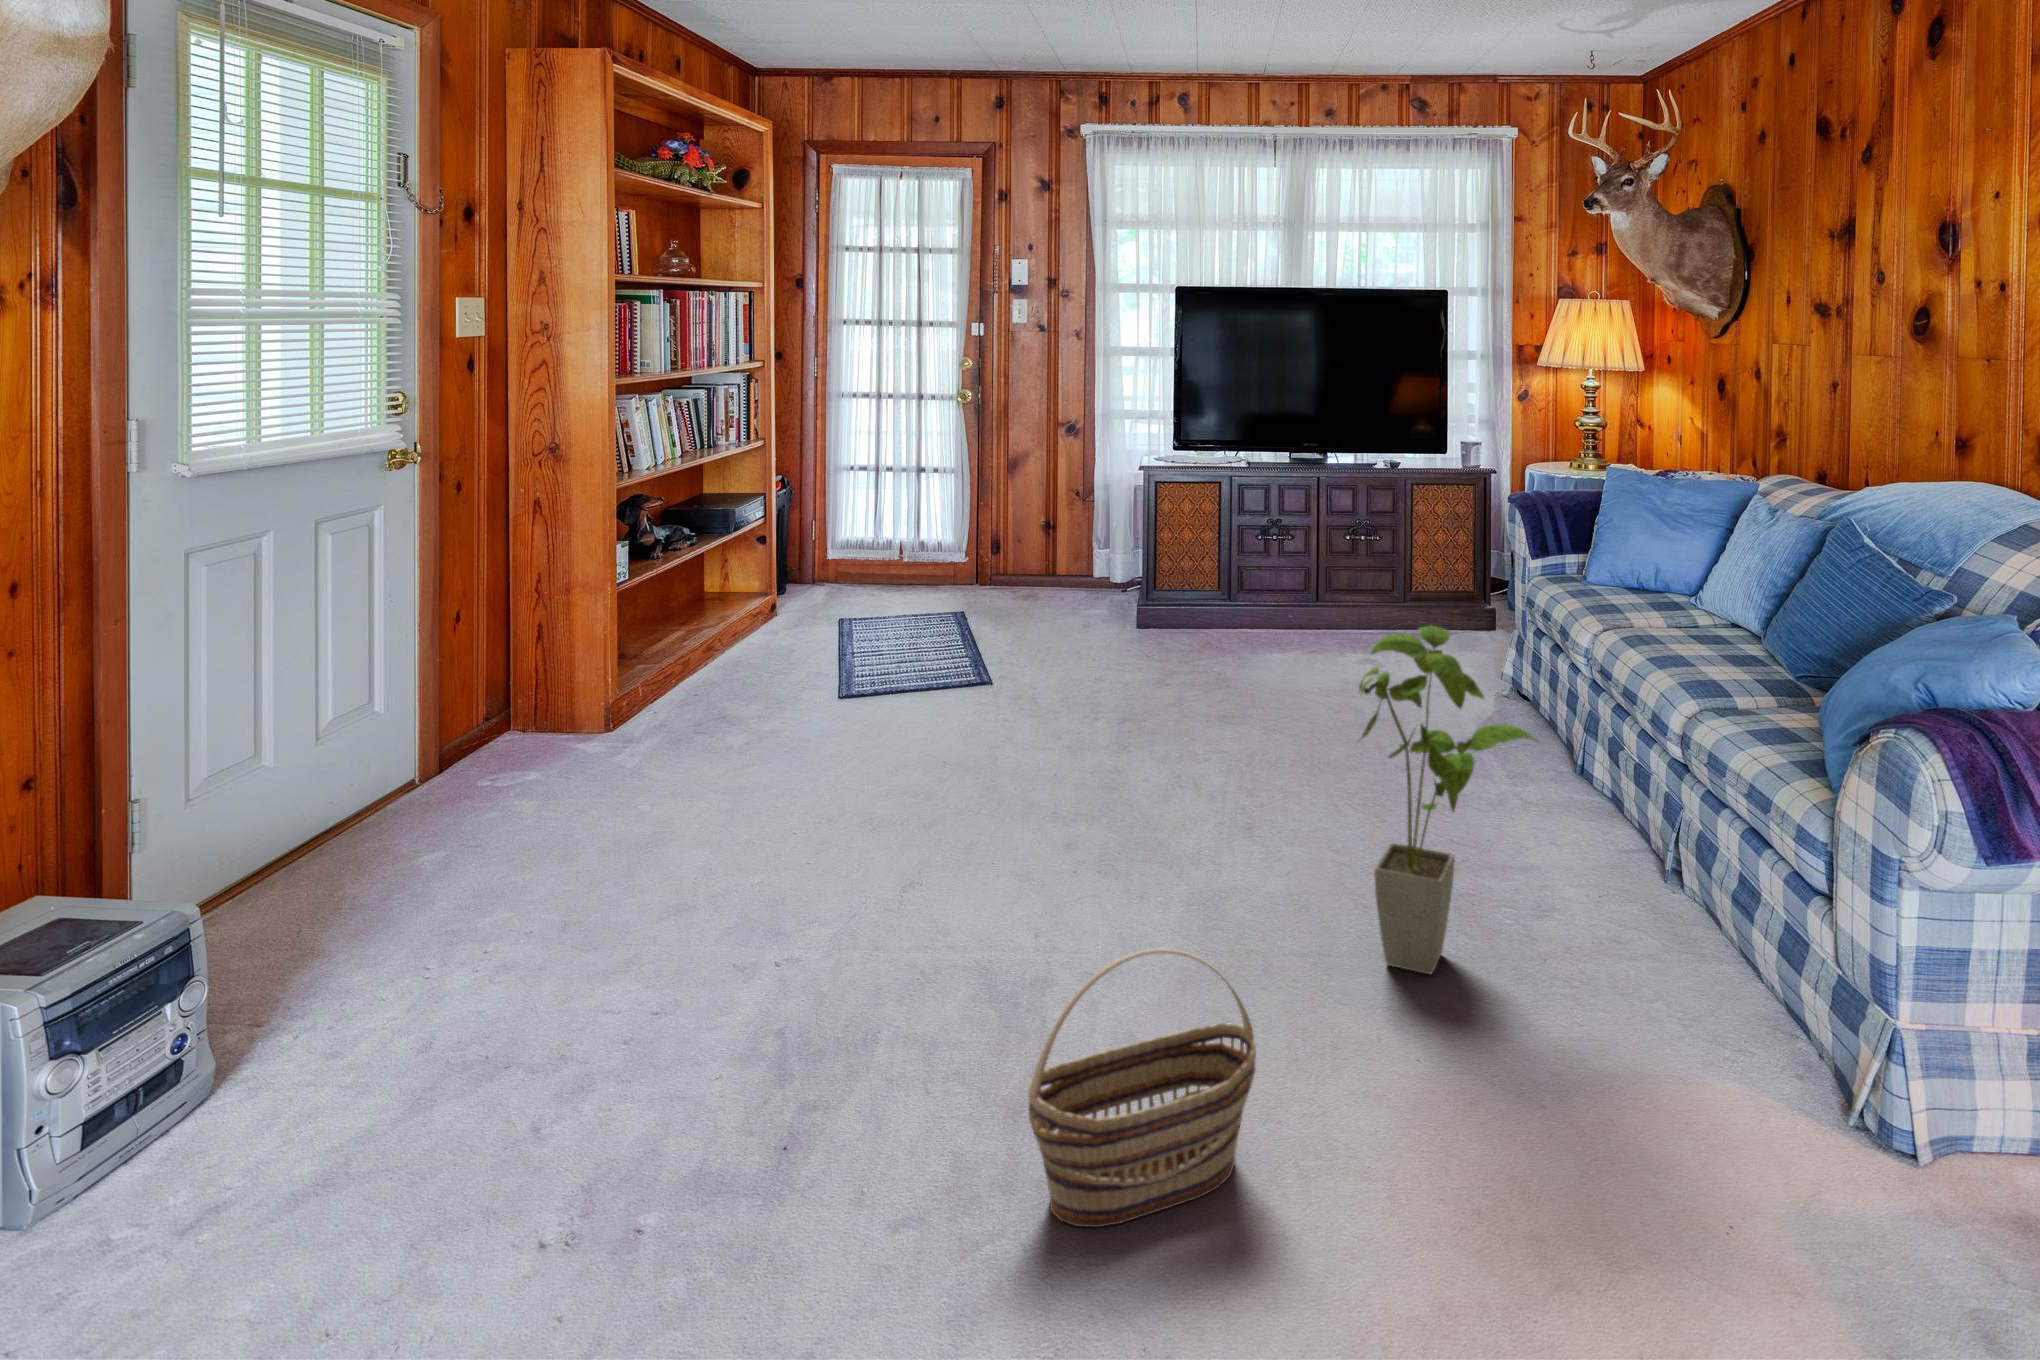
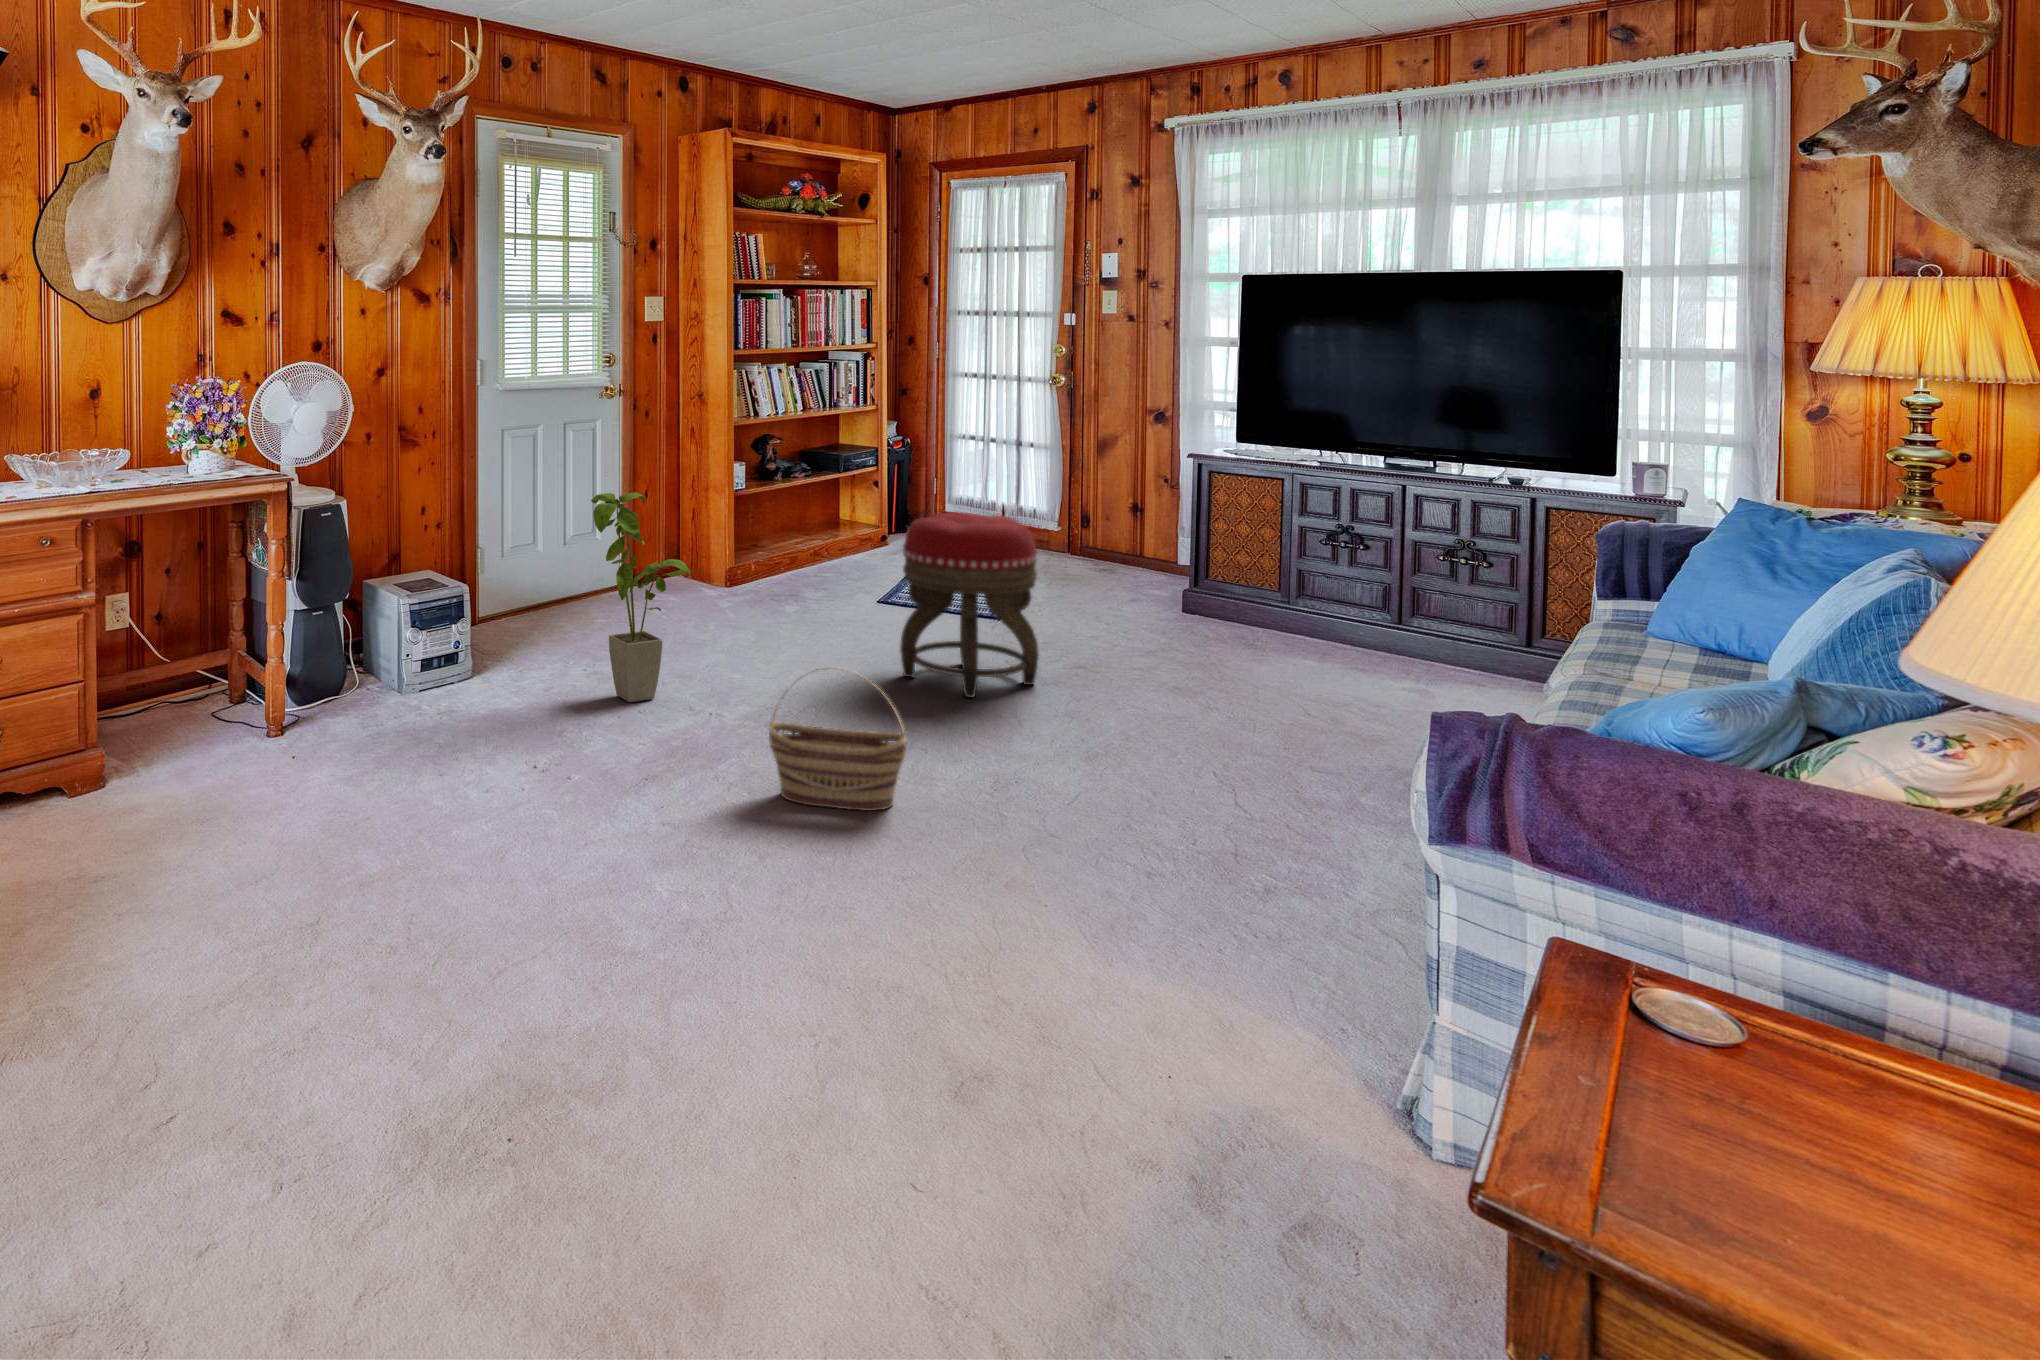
footstool: none [980,593,1159,859] -> present [900,513,1039,698]
house plant: present [1359,626,1538,975] -> present [591,493,694,702]

